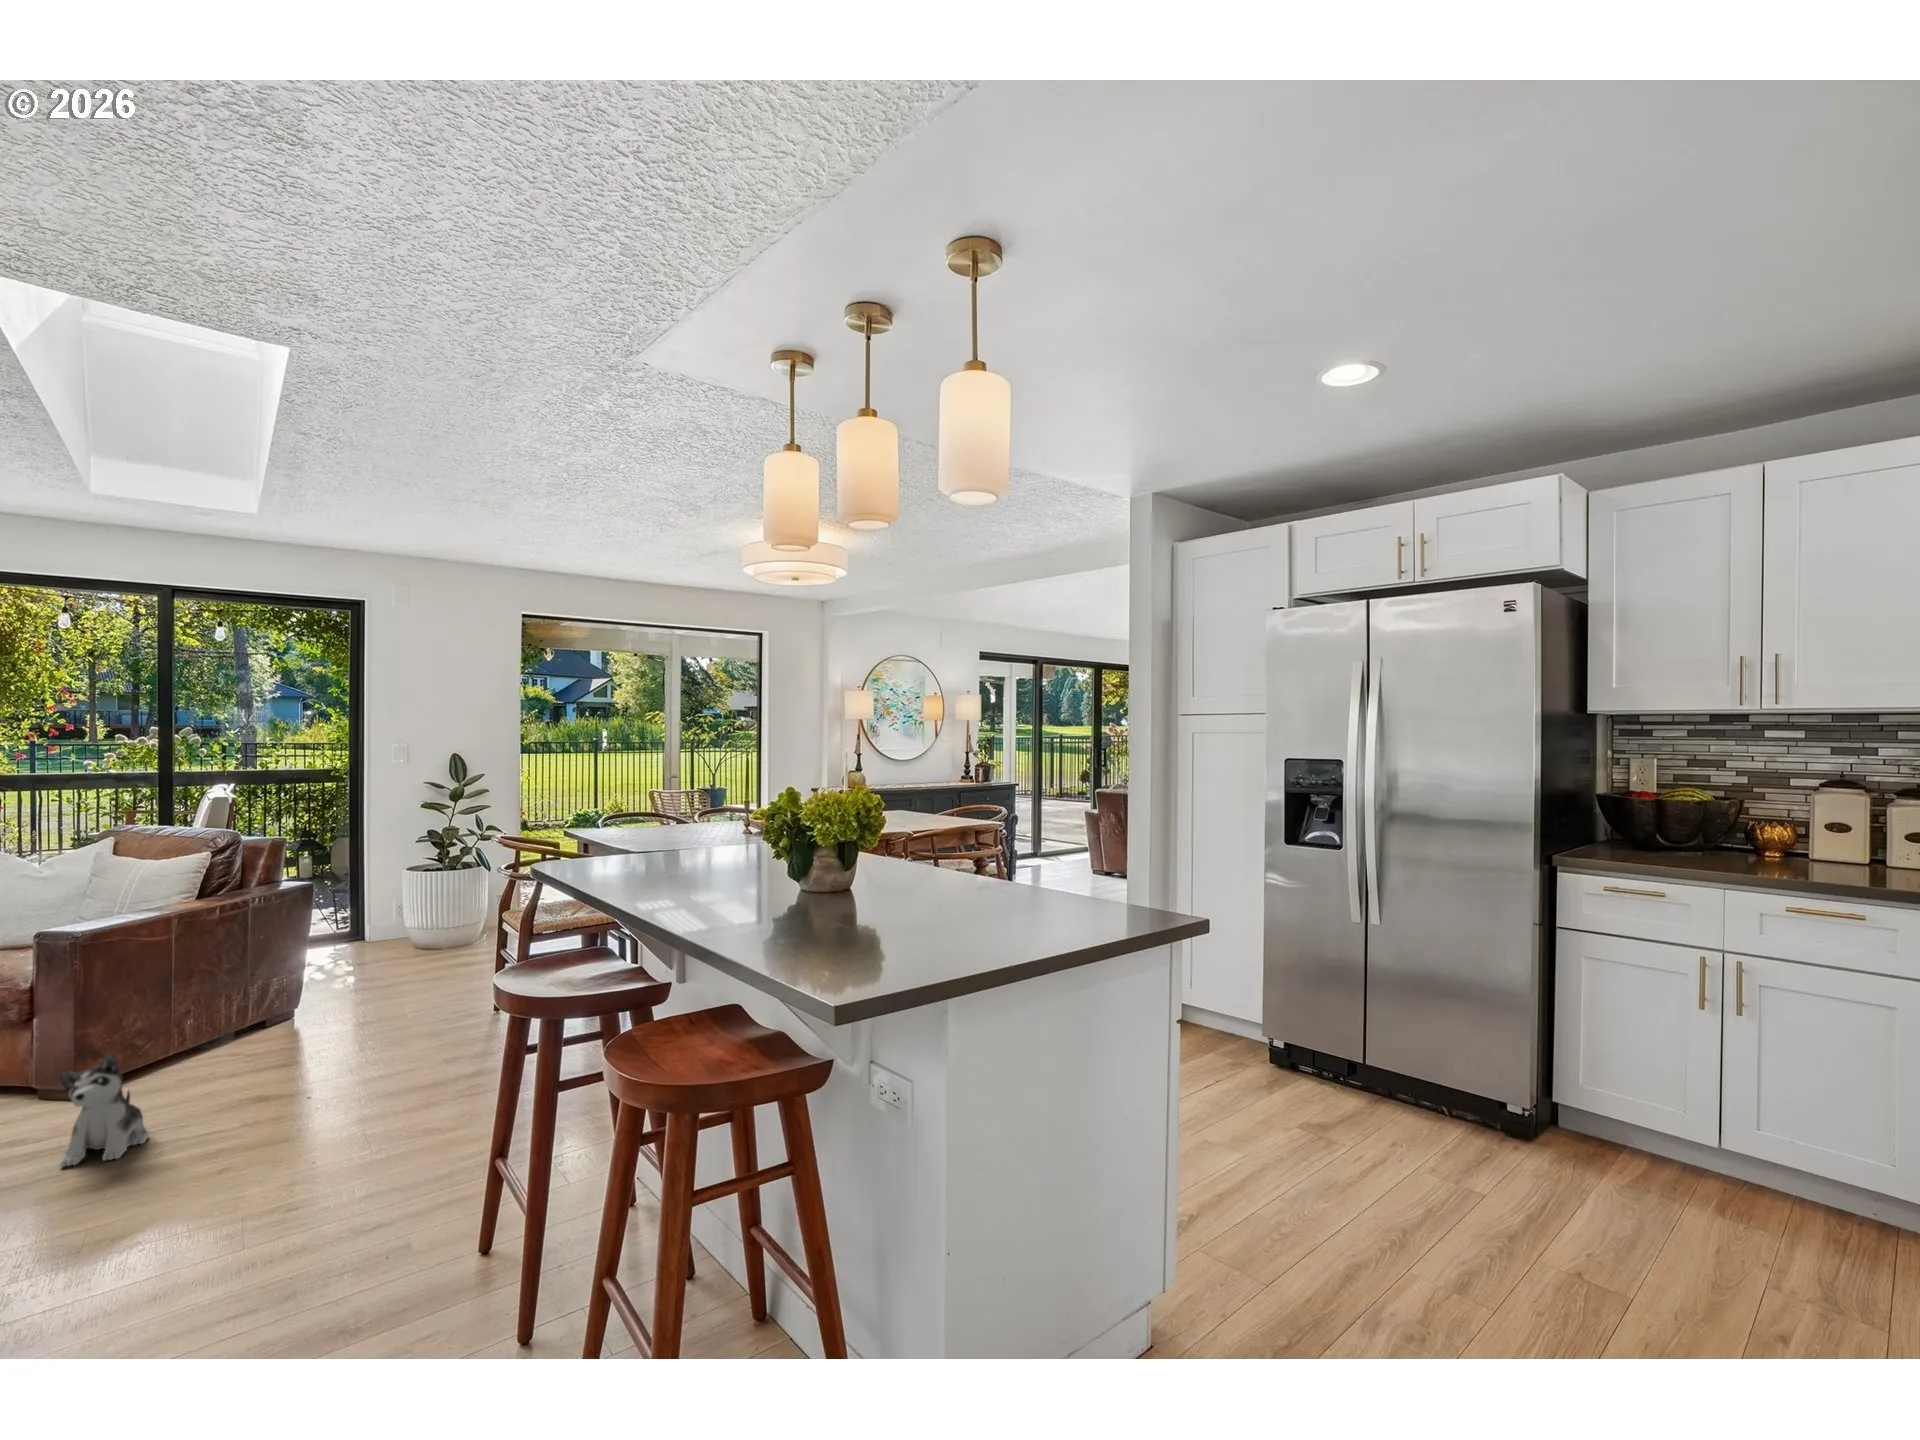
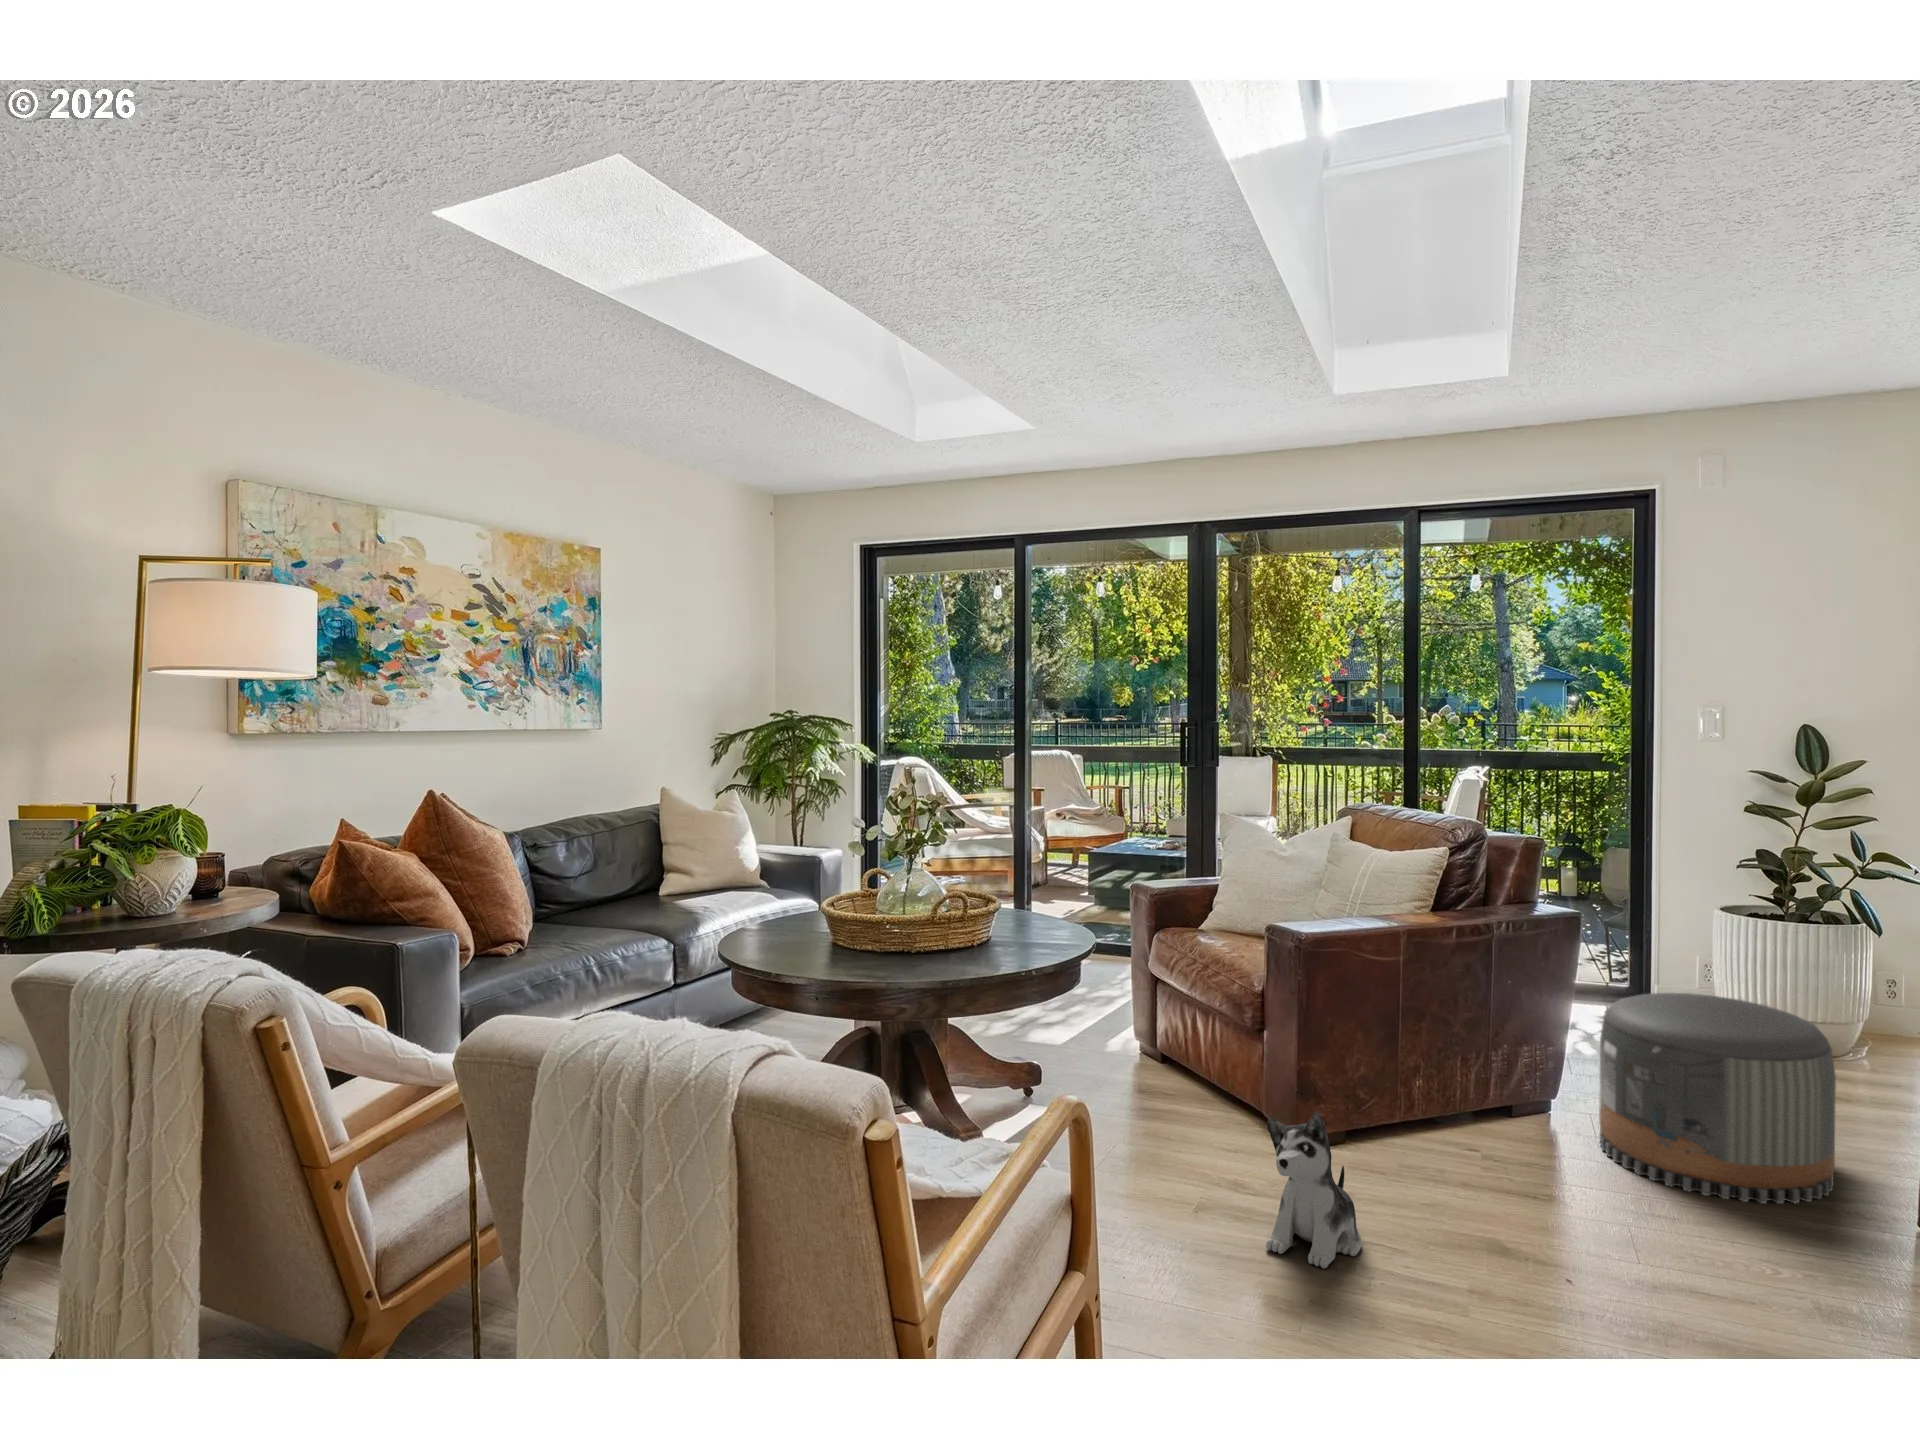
pouf: none [325,919,460,1035] -> present [1599,993,1836,1204]

